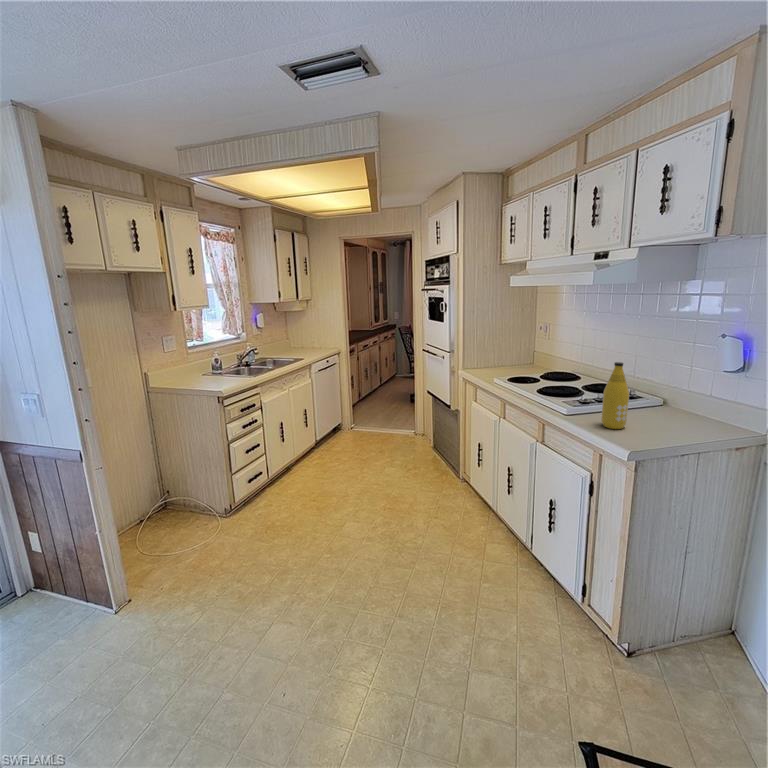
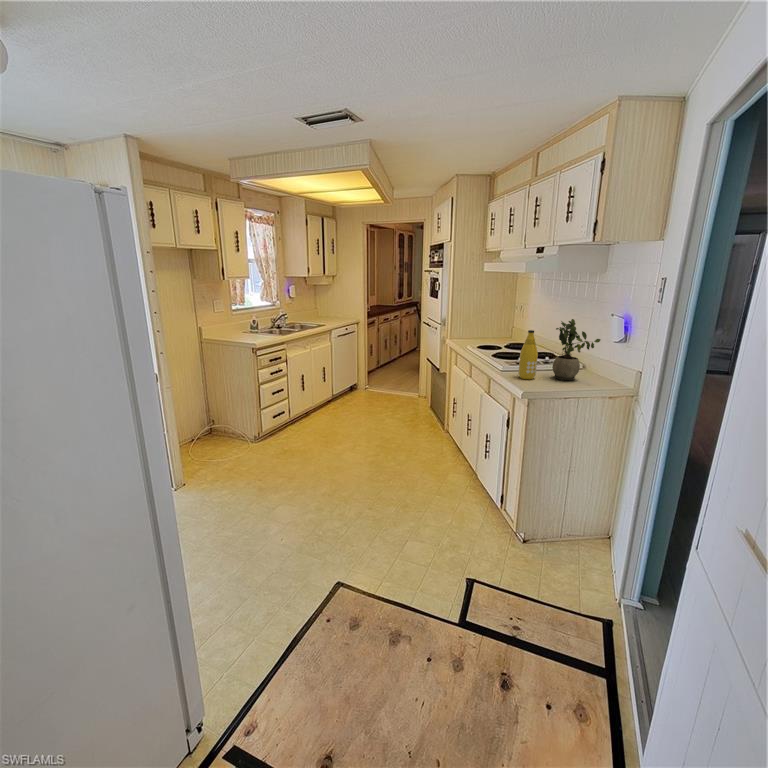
potted plant: none [645,345,719,427] -> present [553,319,600,380]

